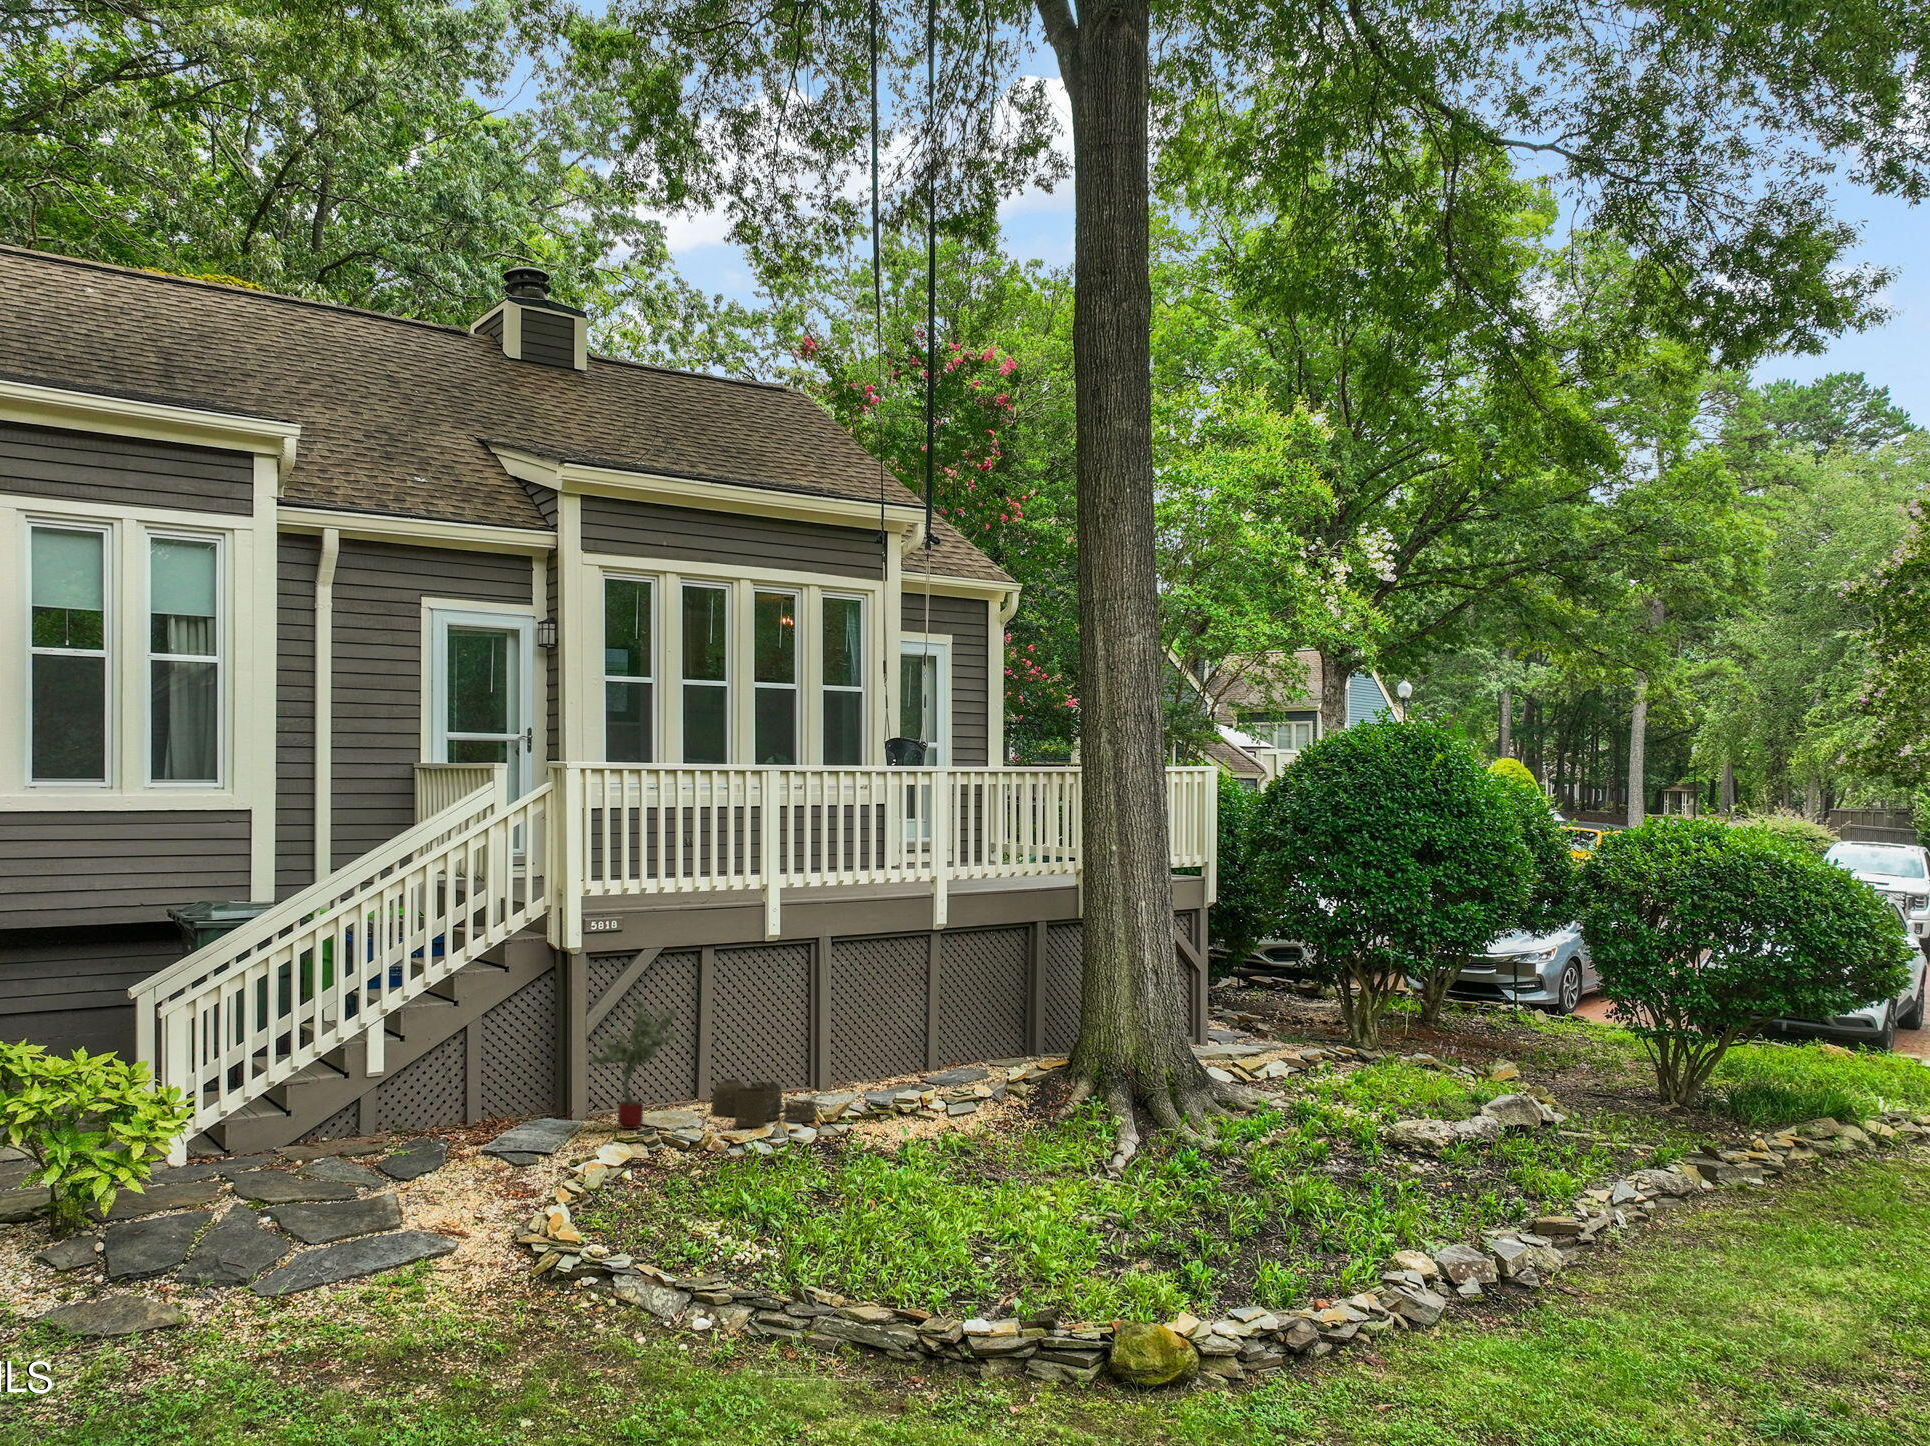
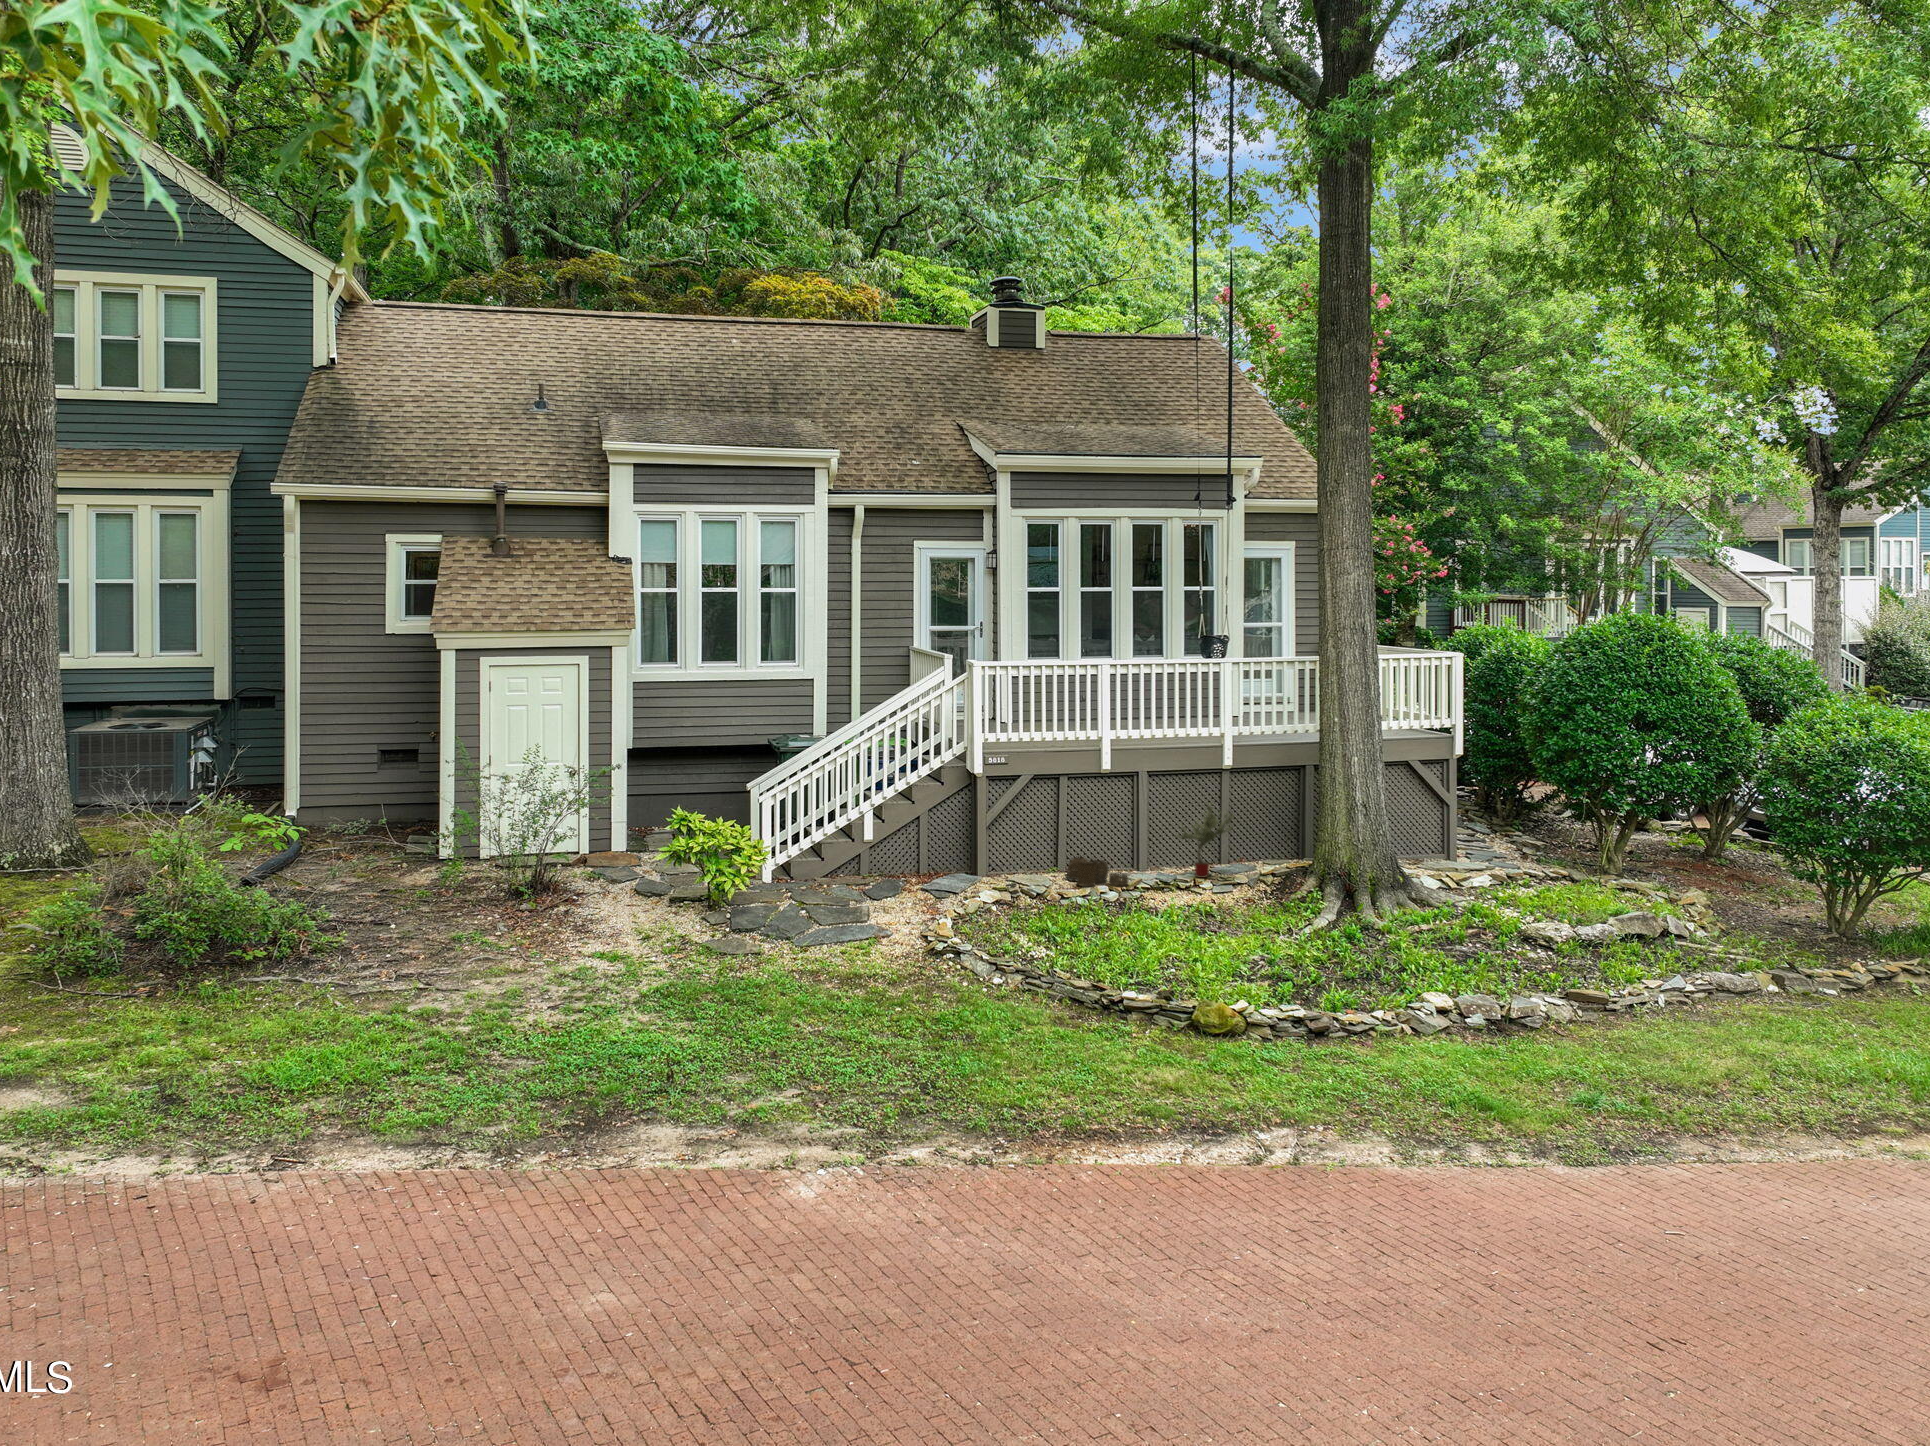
potted tree: present [589,994,677,1129] -> present [1174,803,1233,878]

